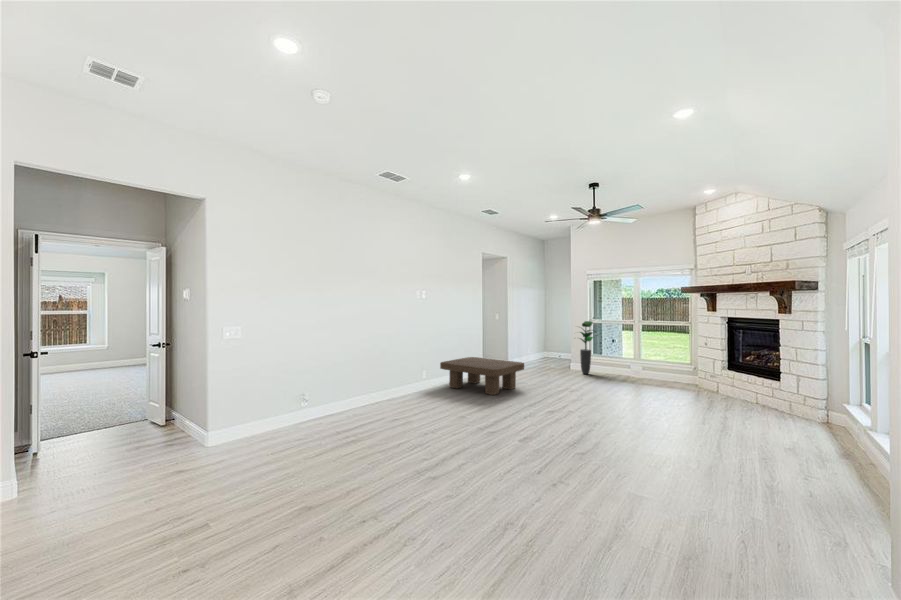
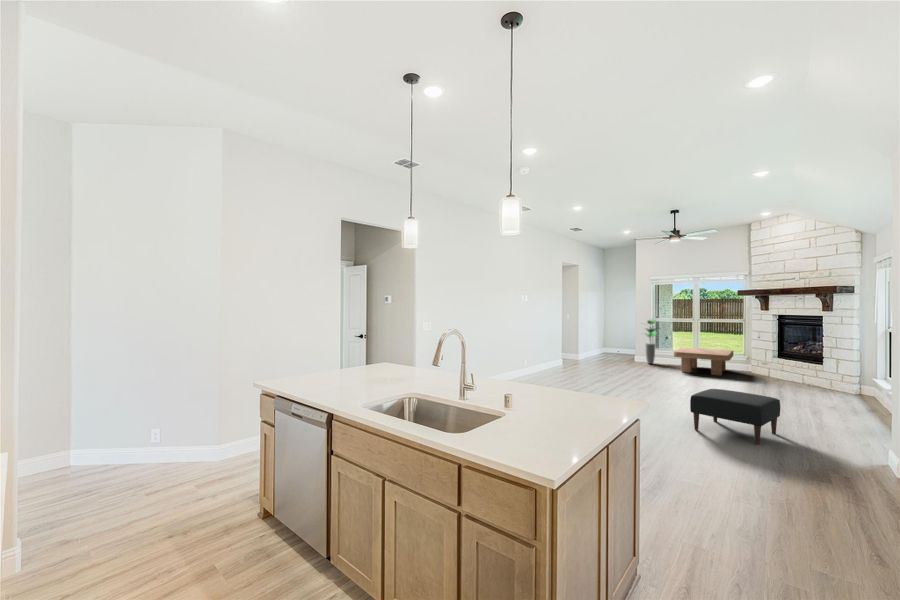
coffee table: present [440,357,524,395] -> present [674,347,734,376]
ottoman: none [567,427,699,532] -> present [690,389,780,445]

